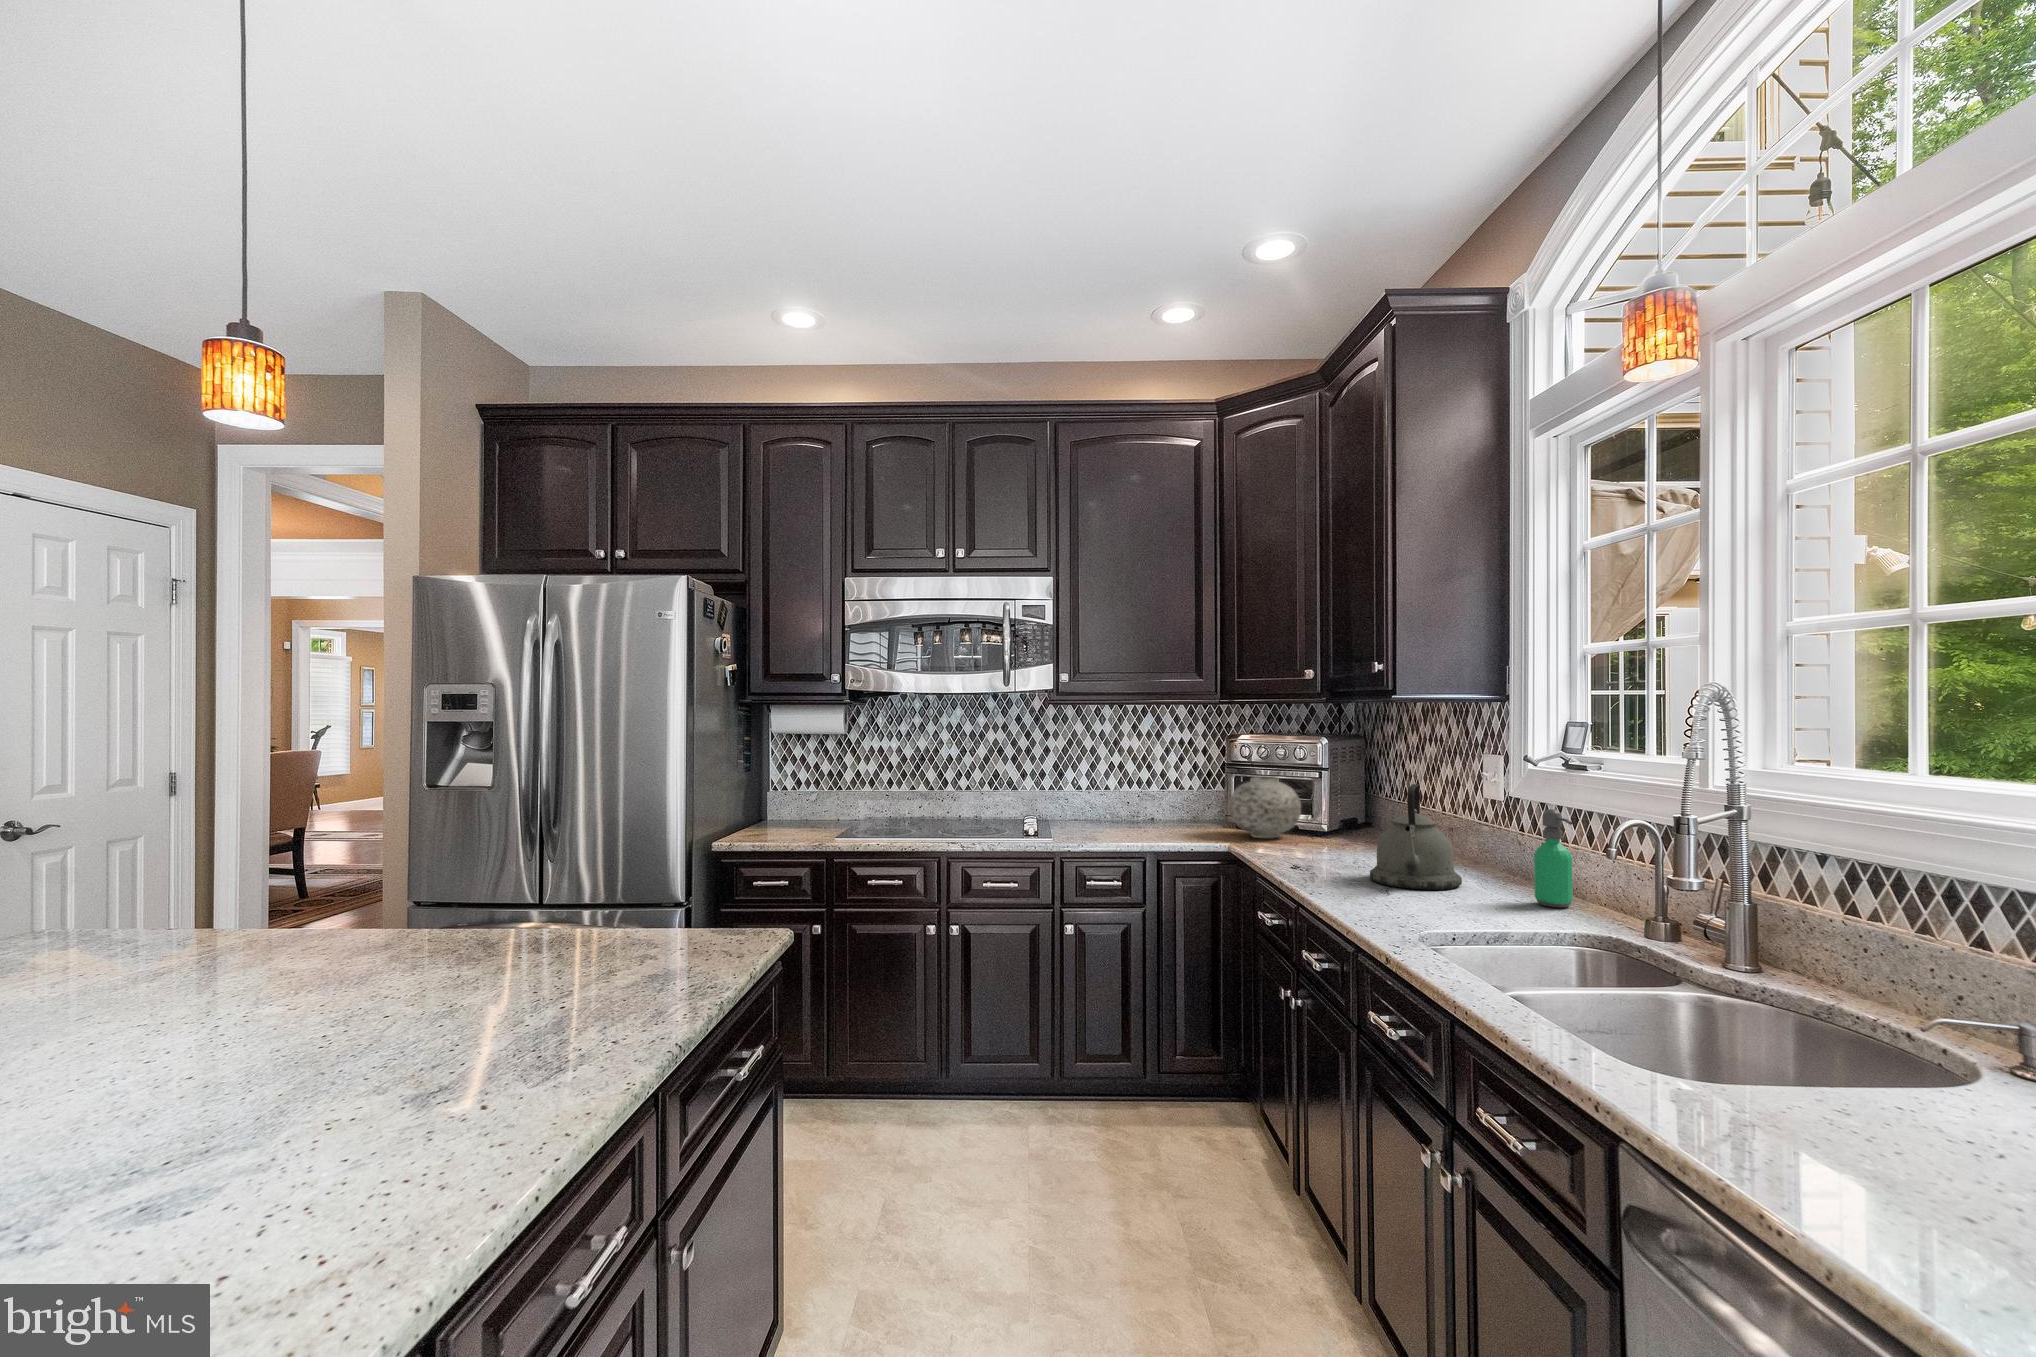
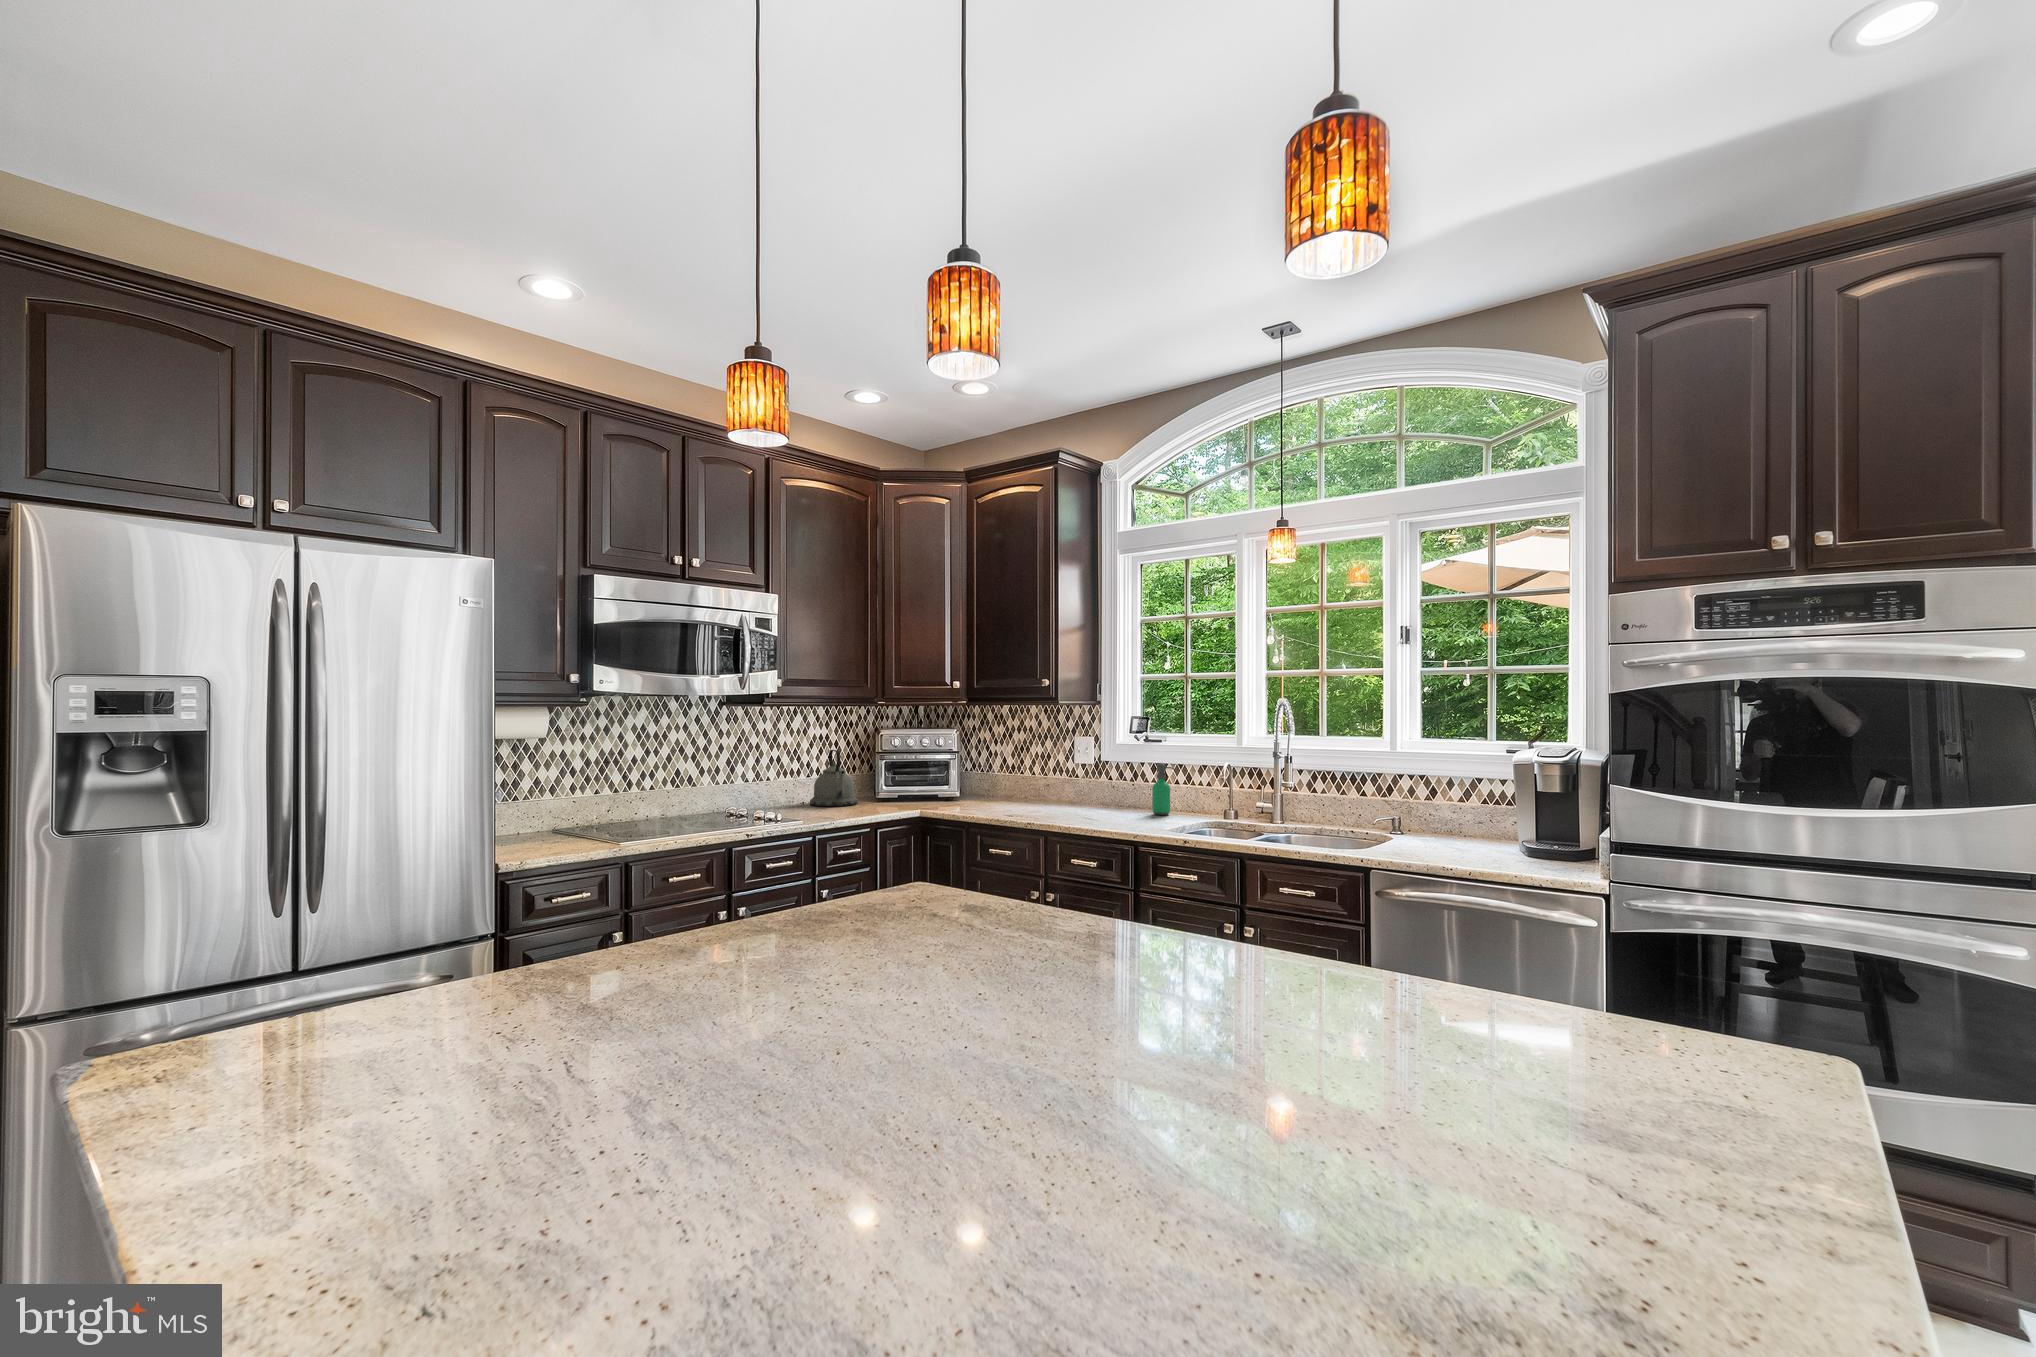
vase: present [1229,777,1301,838] -> none [898,760,949,805]
kettle: present [1370,784,1462,890] -> present [810,750,858,806]

